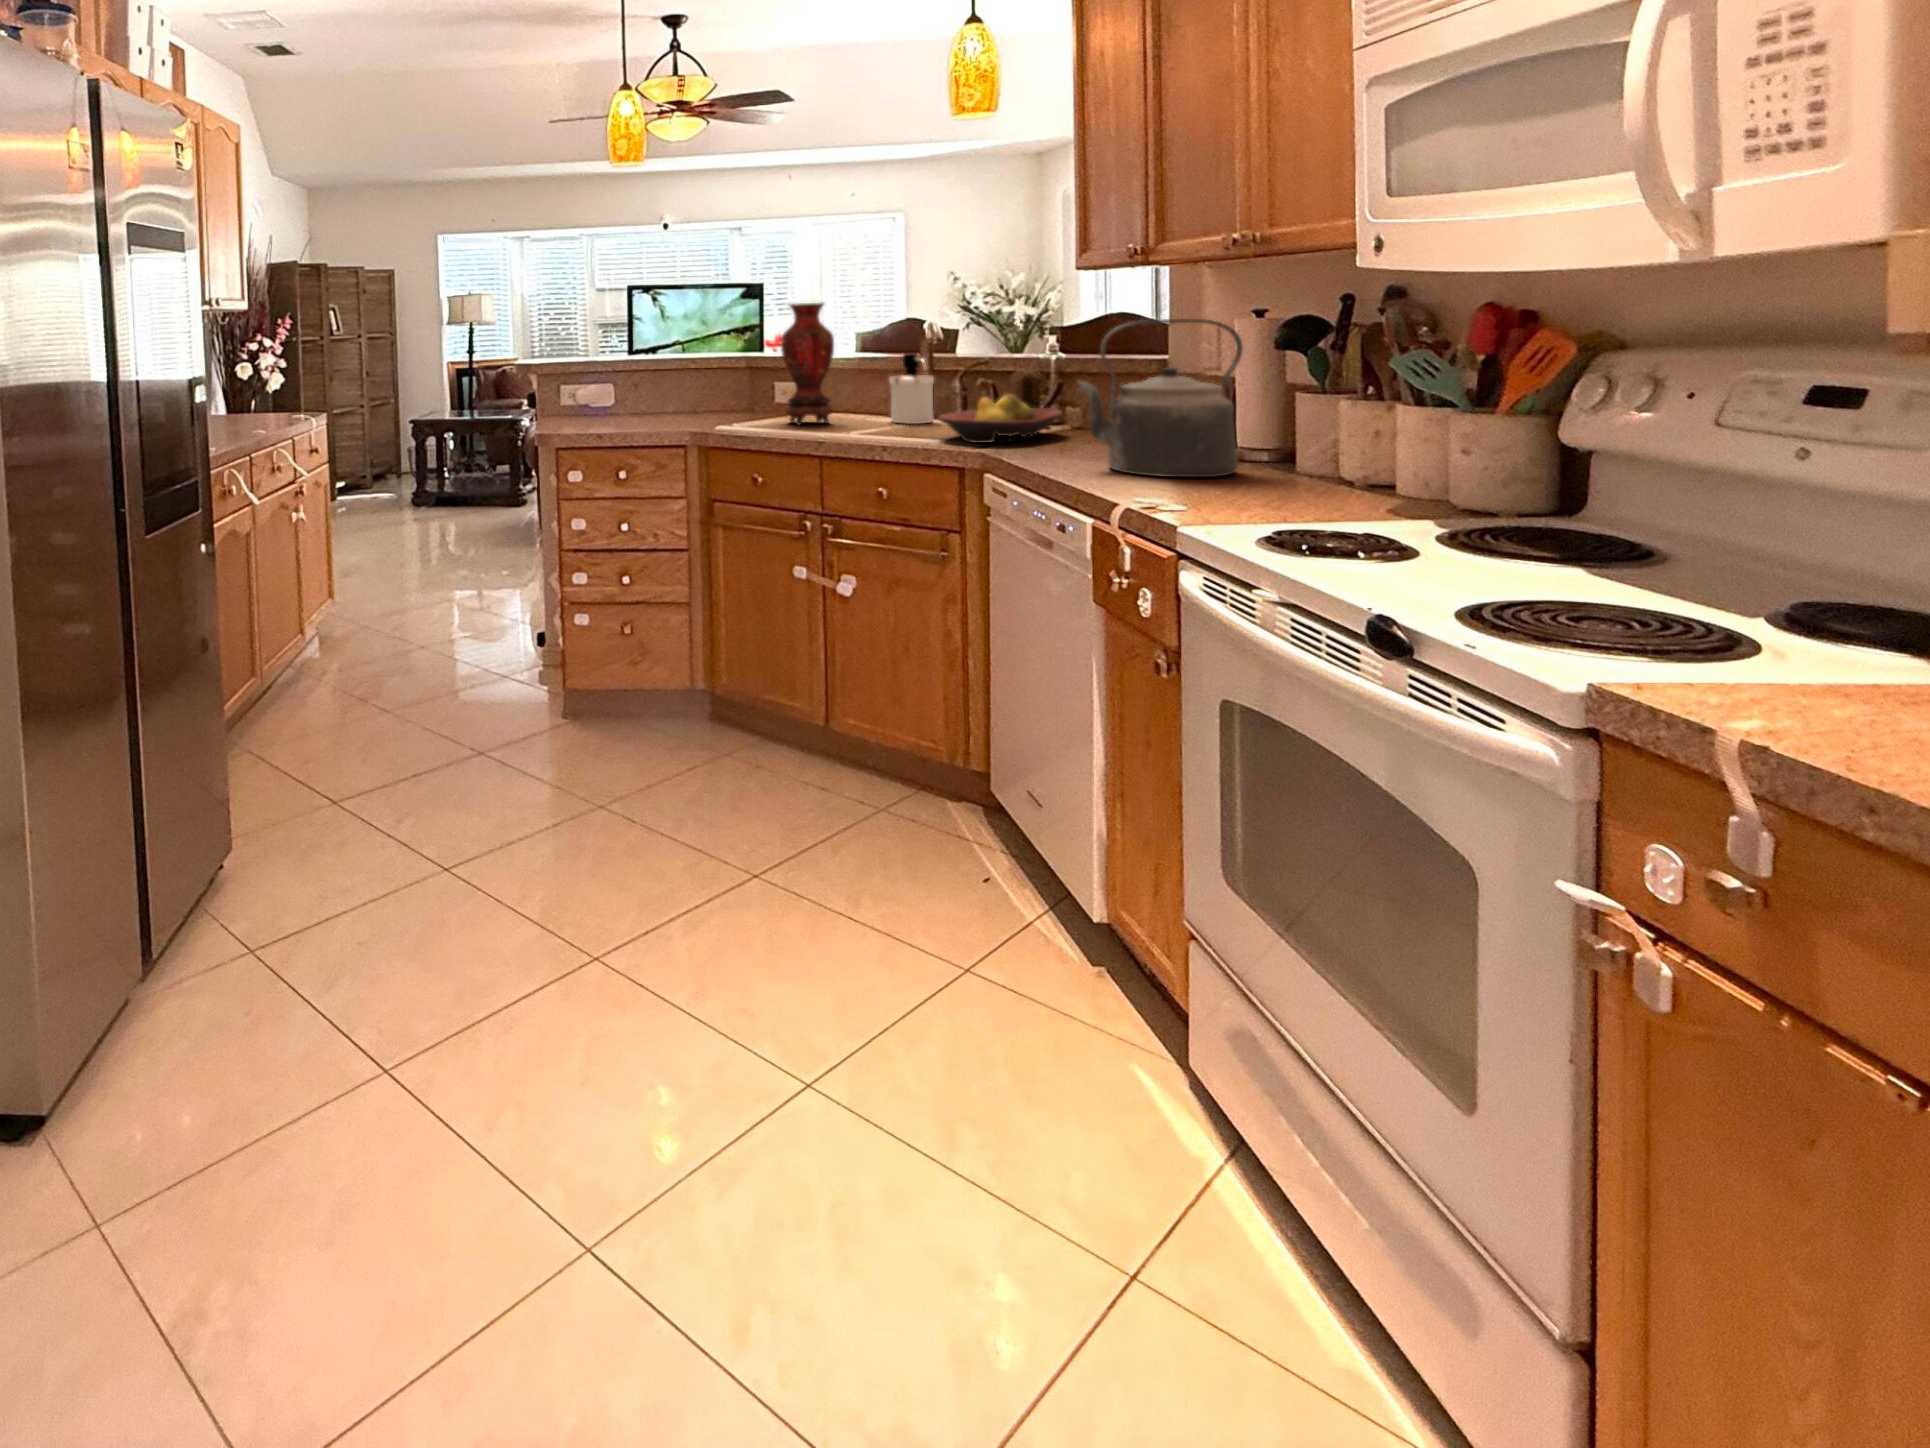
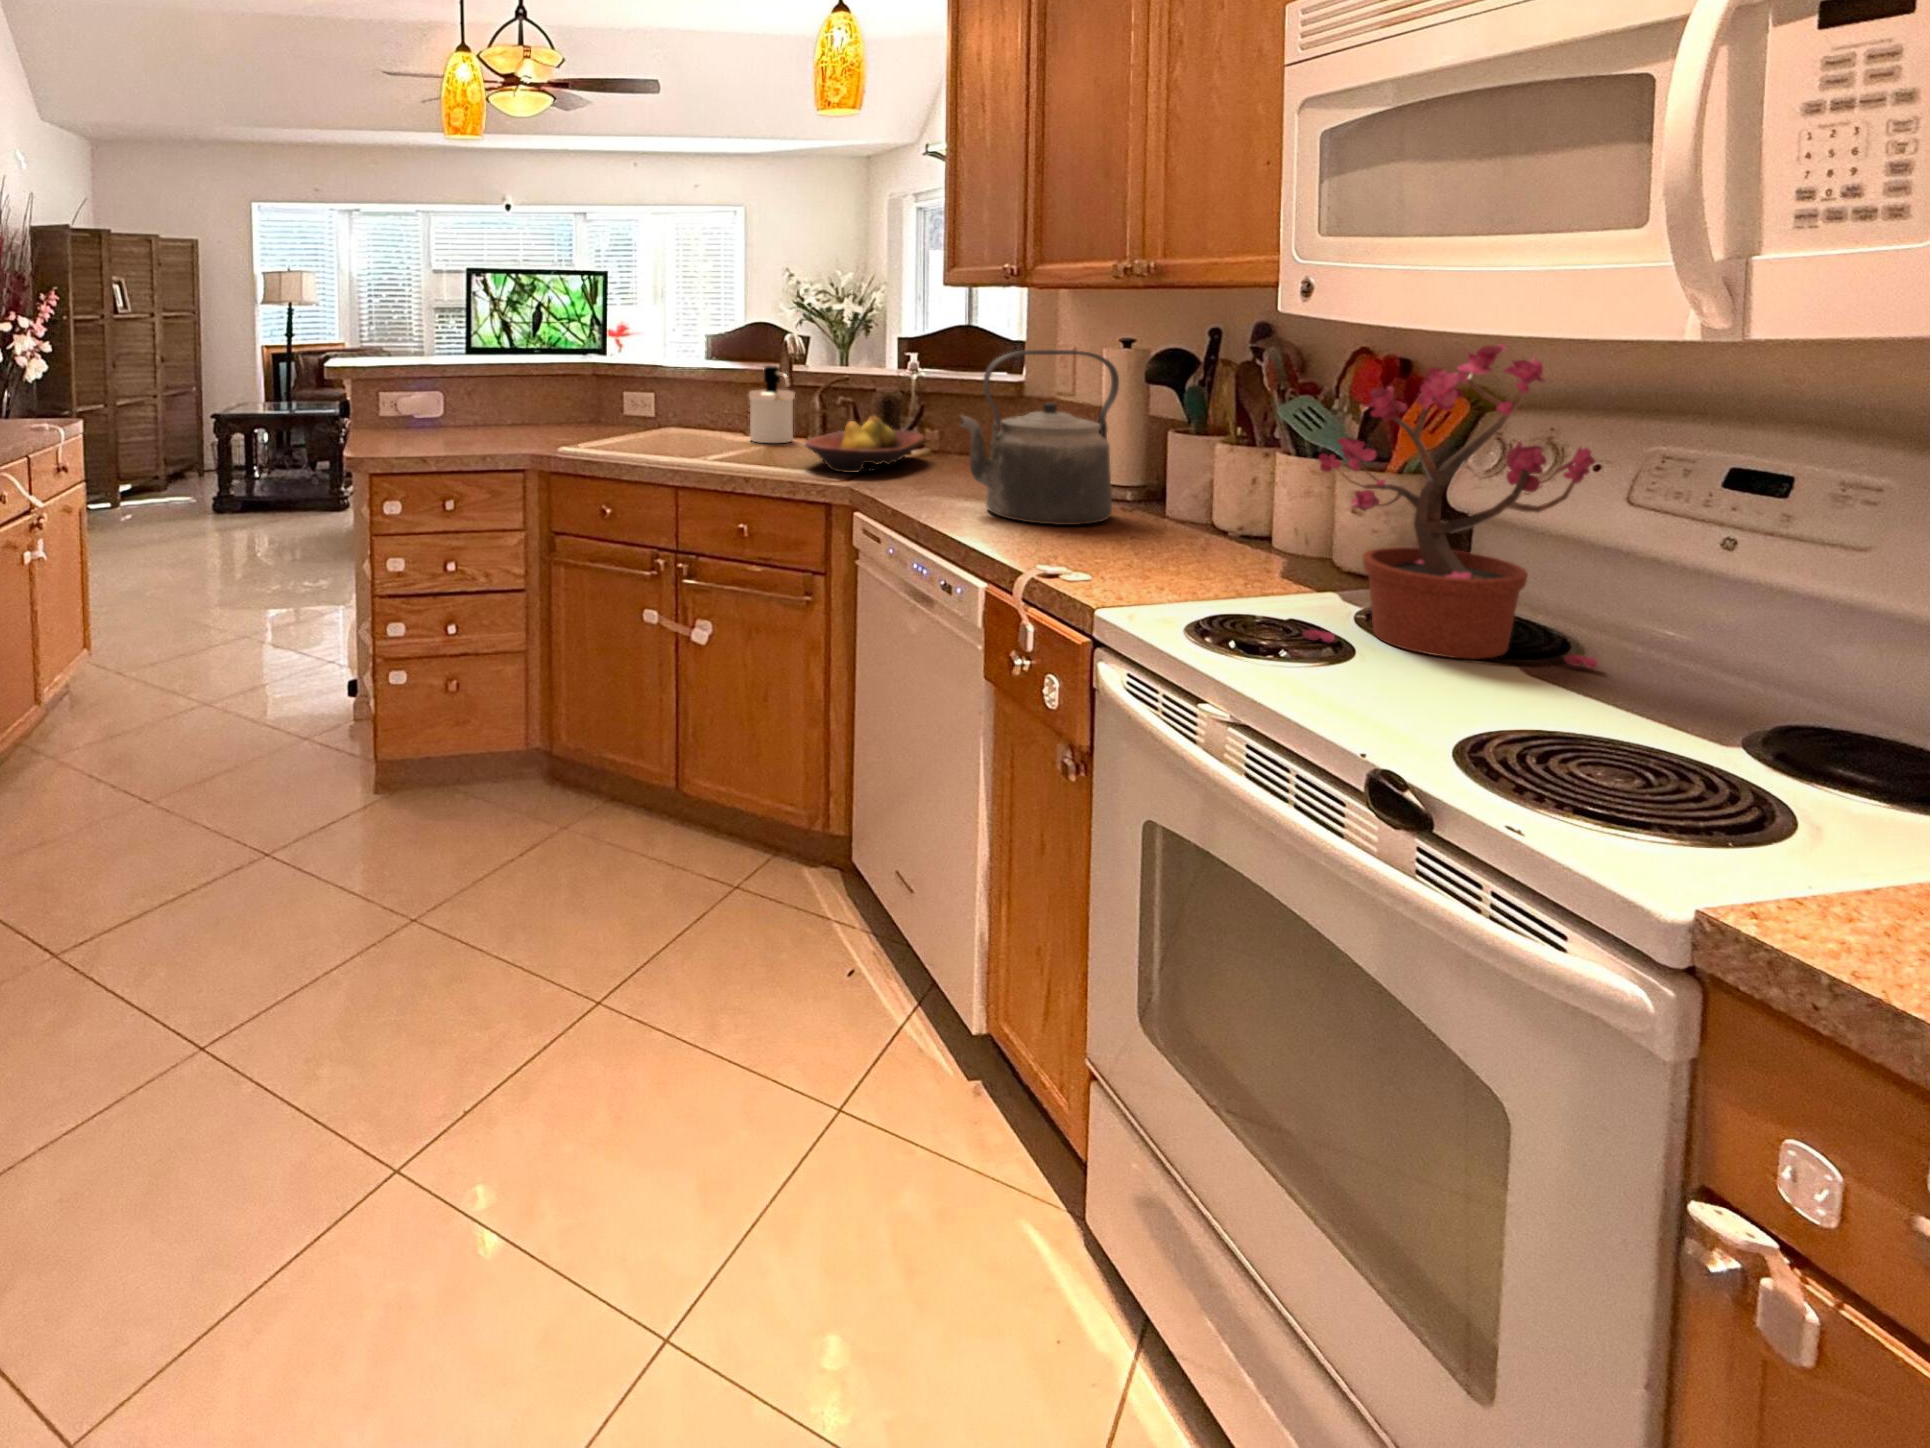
potted plant: none [1369,282,1673,570] -> present [1303,344,1598,668]
vase: present [781,303,834,425] -> none [637,309,694,446]

